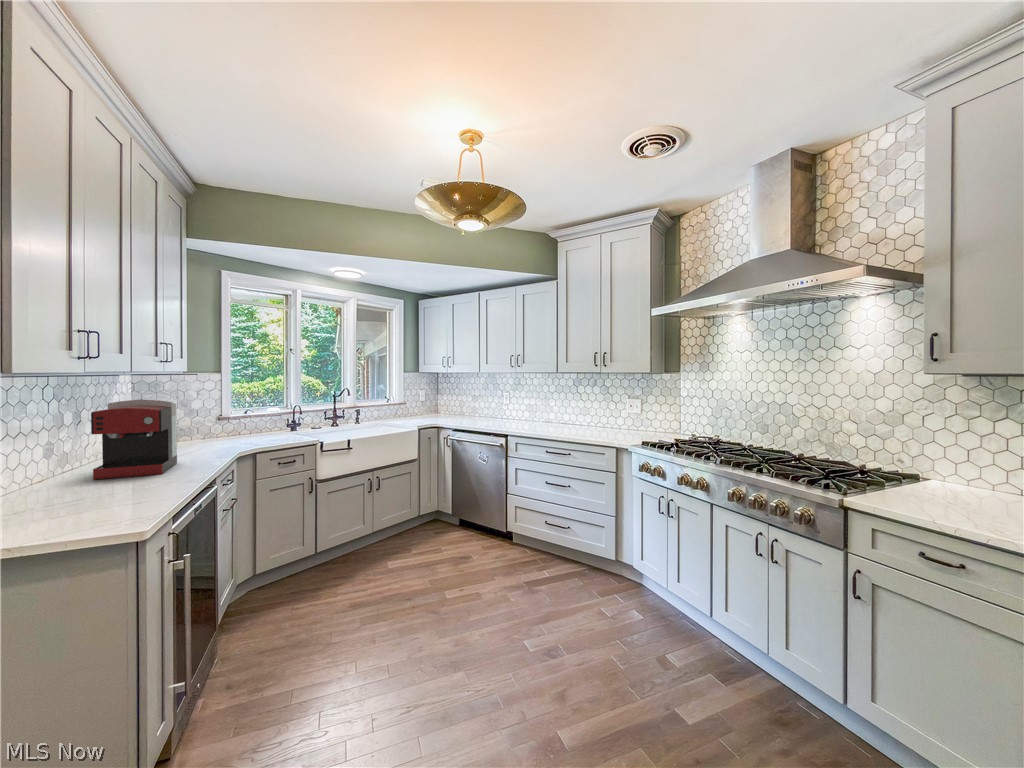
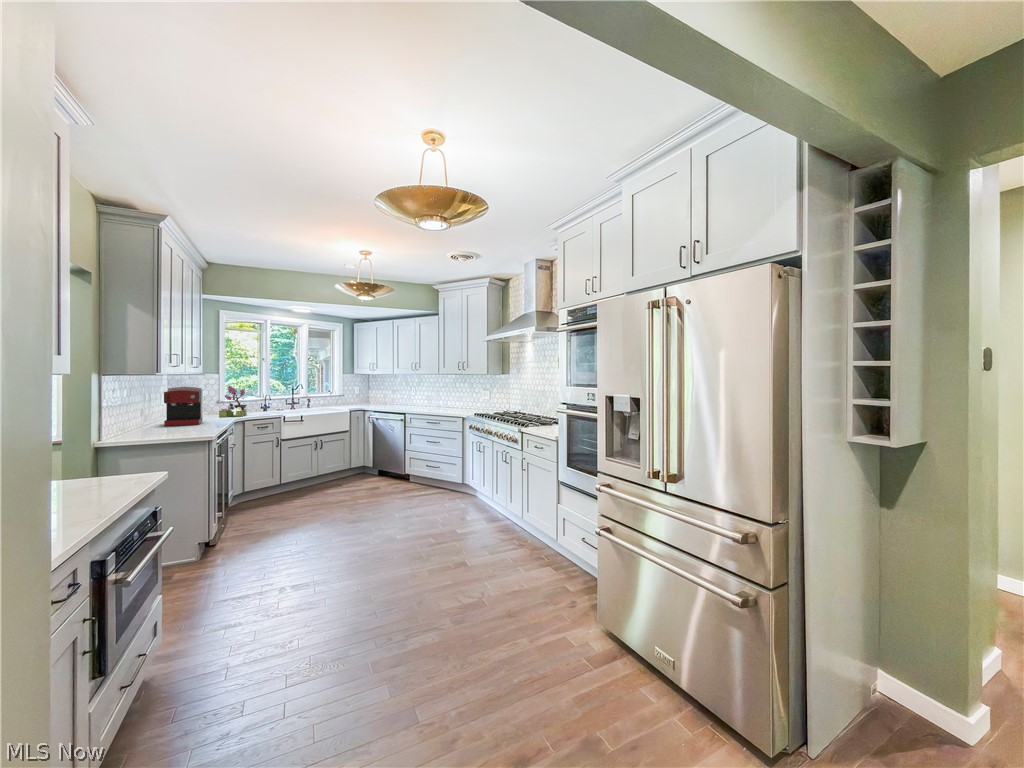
flower arrangement: none [216,392,262,447] -> present [219,386,247,417]

